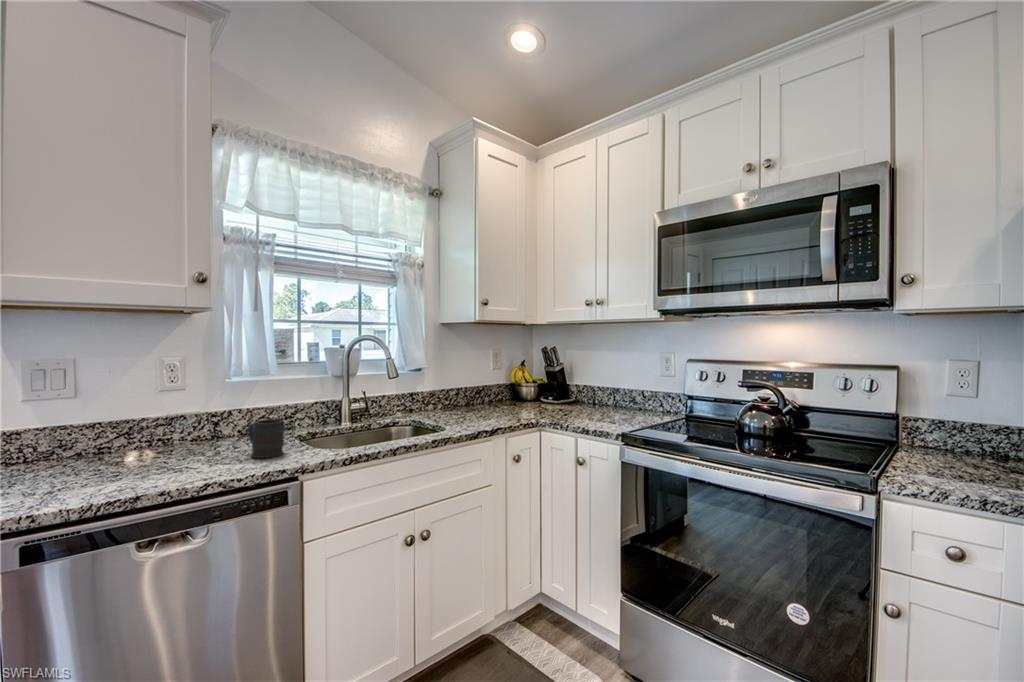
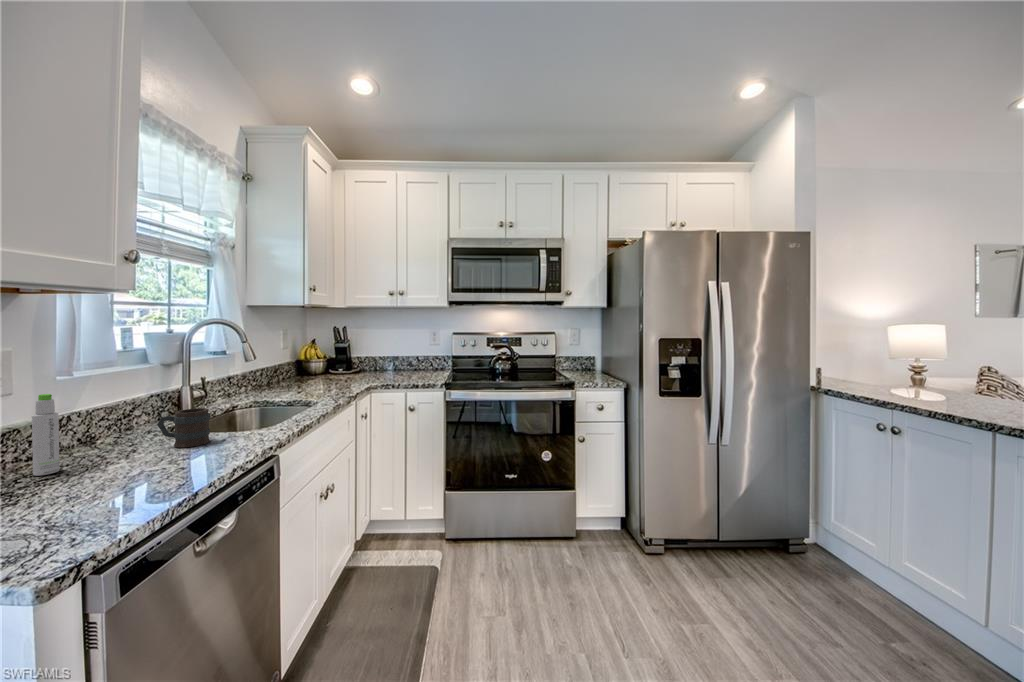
bottle: none [157,390,179,457] -> present [32,394,60,476]

